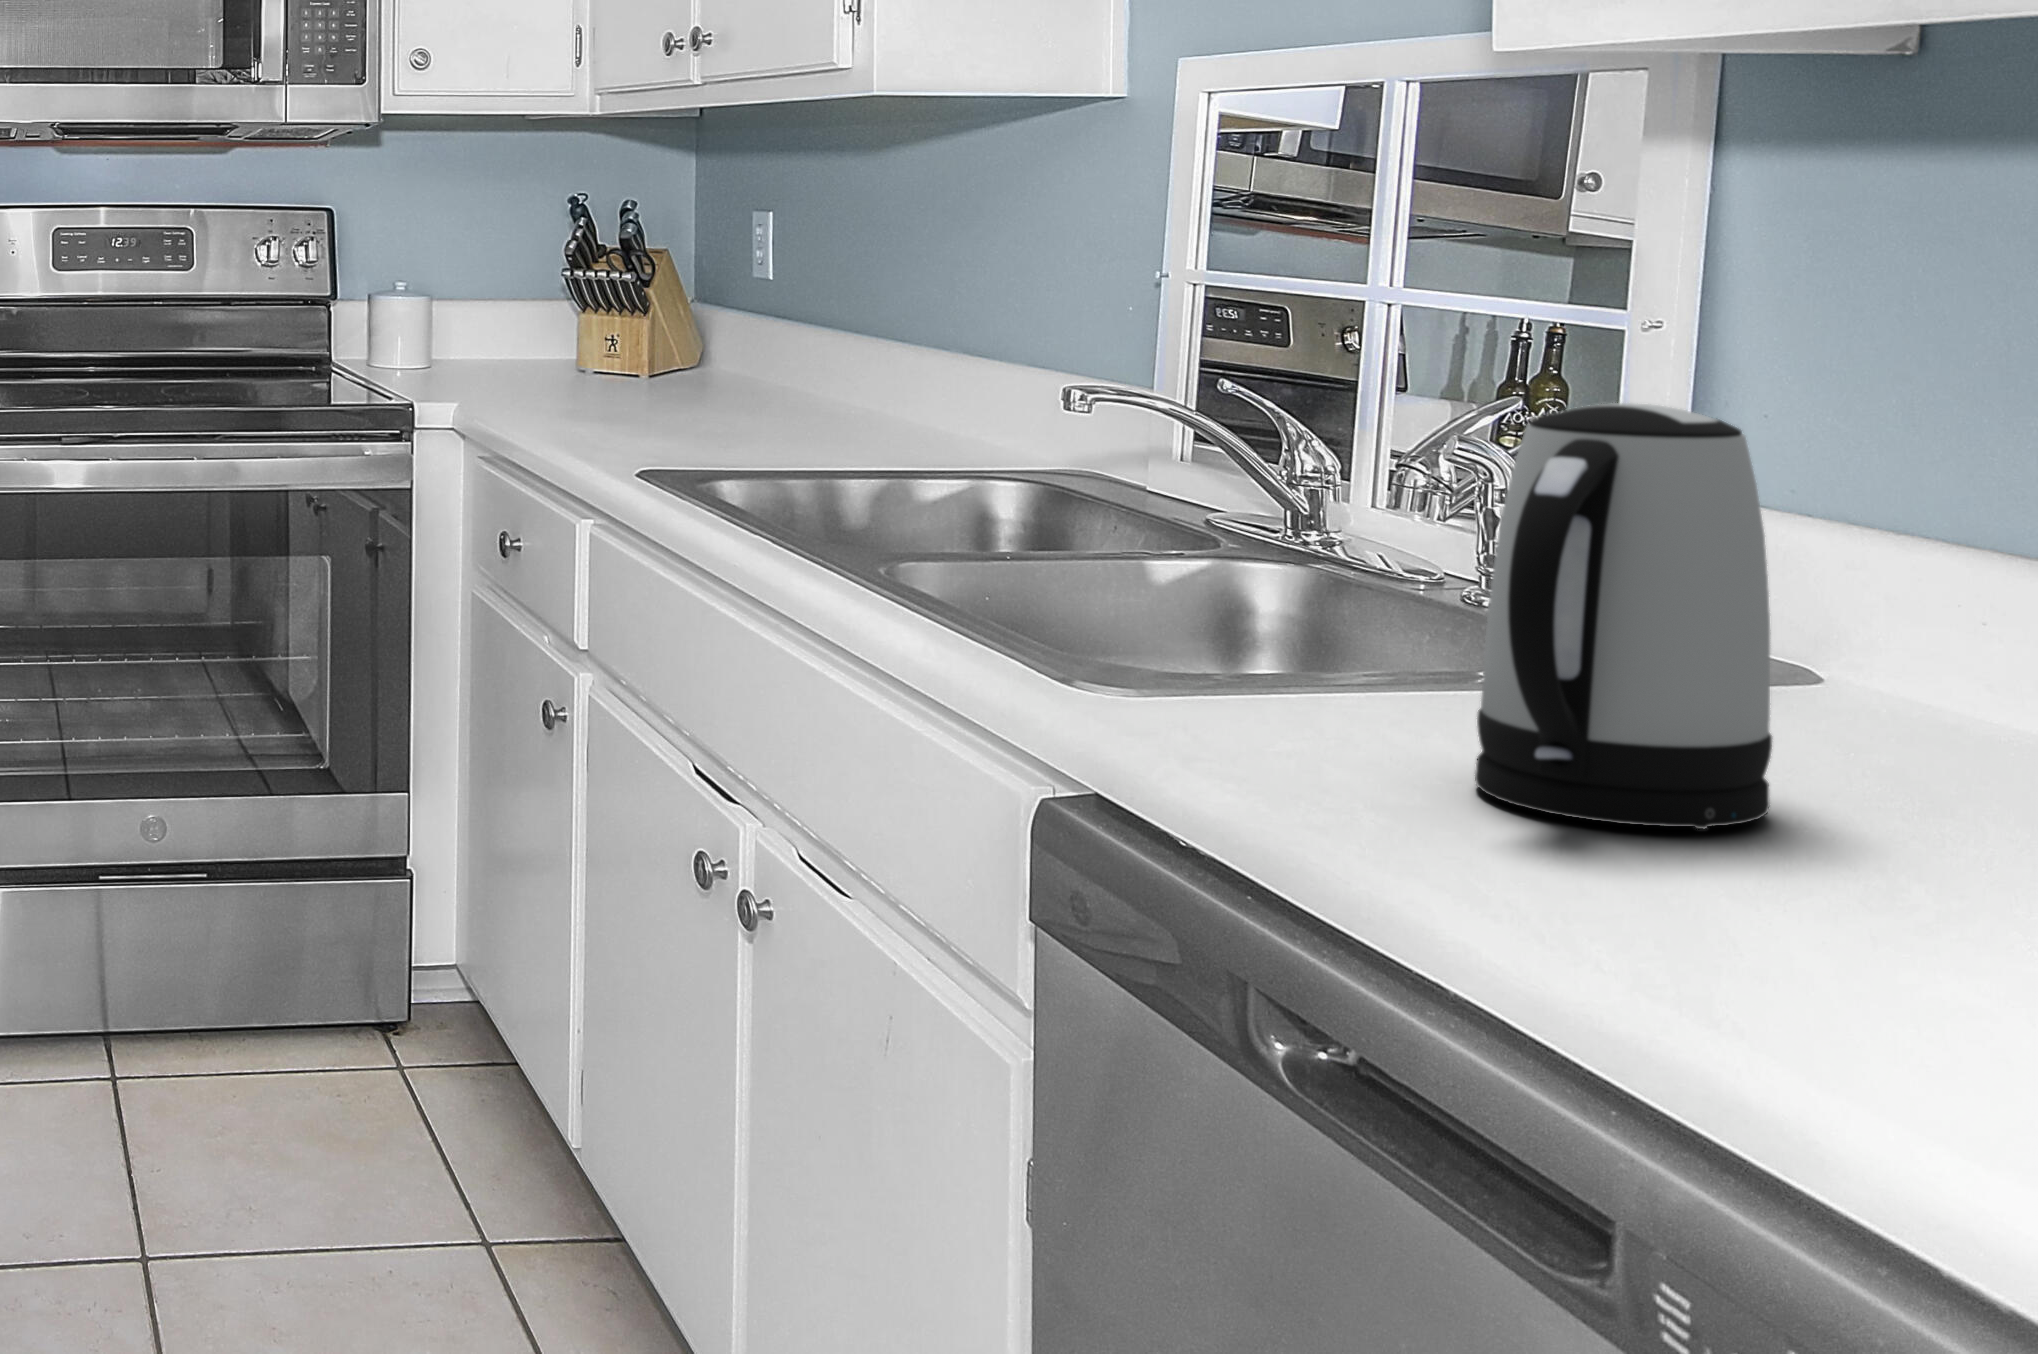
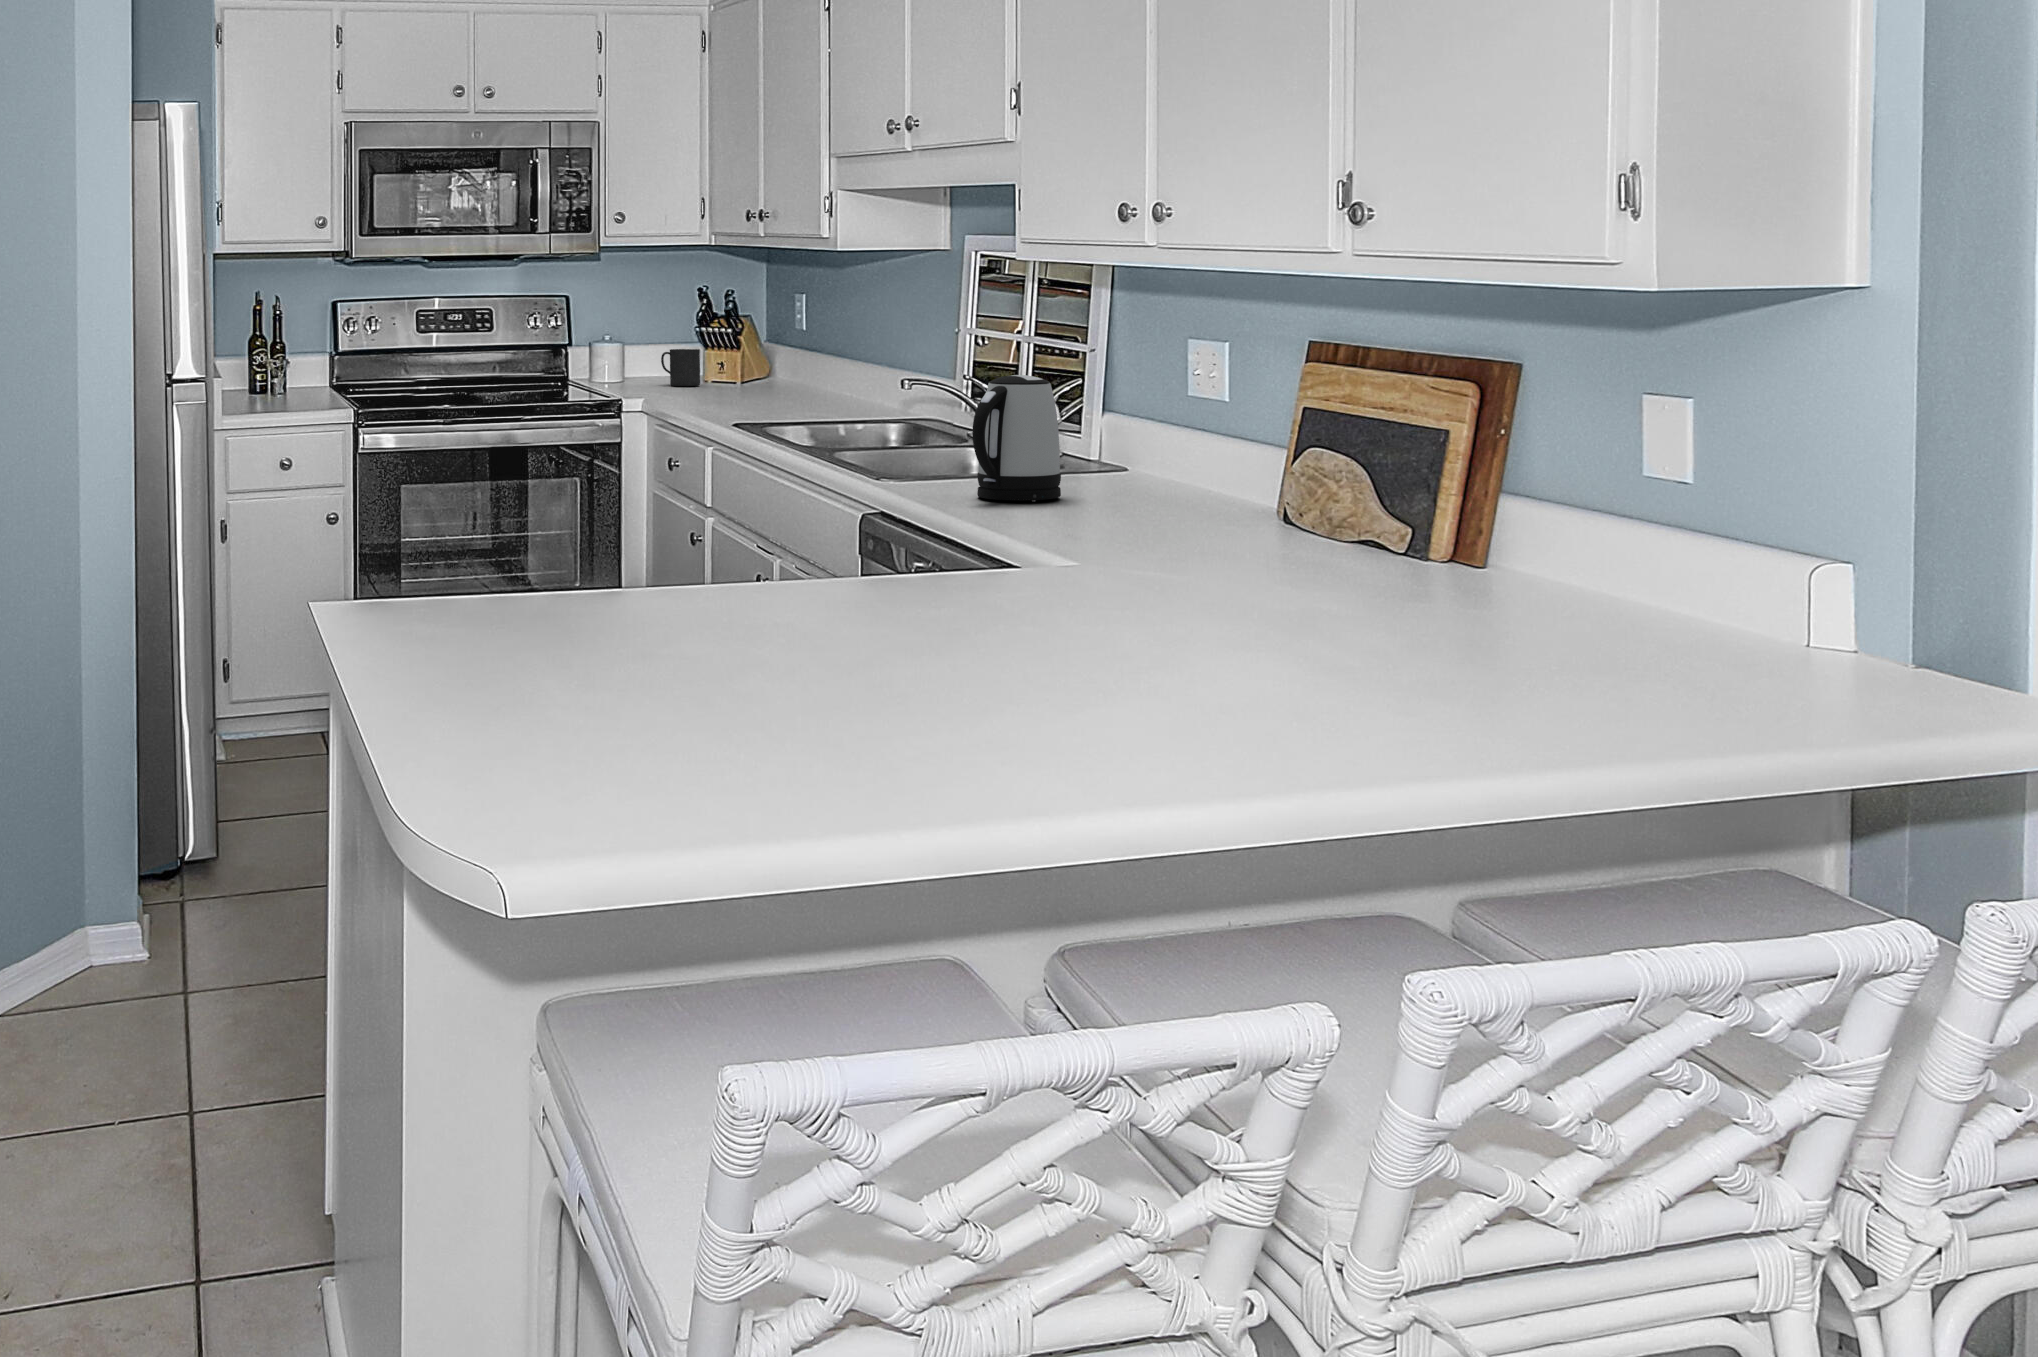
mug: none [499,309,570,377] -> present [661,349,700,386]

